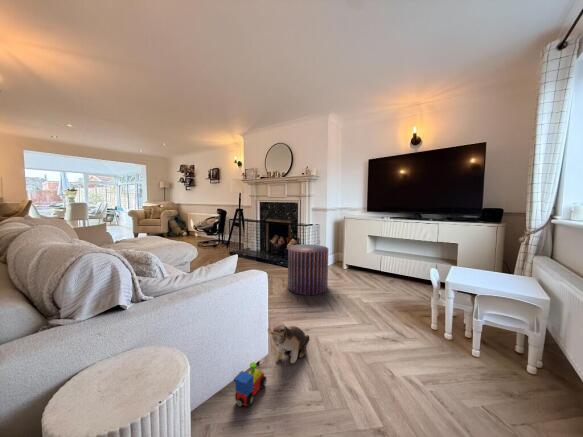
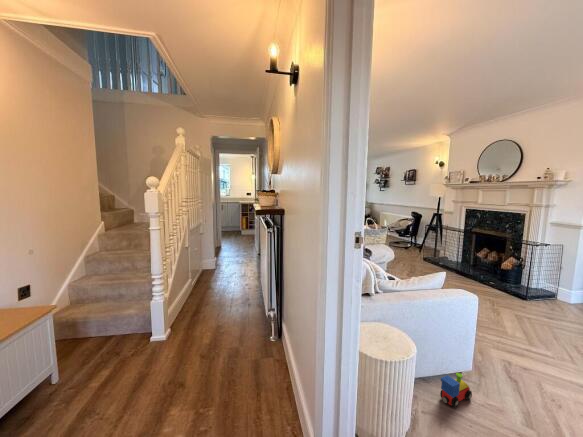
pouf: present [288,244,329,295] -> none [500,268,573,335]
plush toy: present [268,324,309,363] -> none [476,349,529,394]

